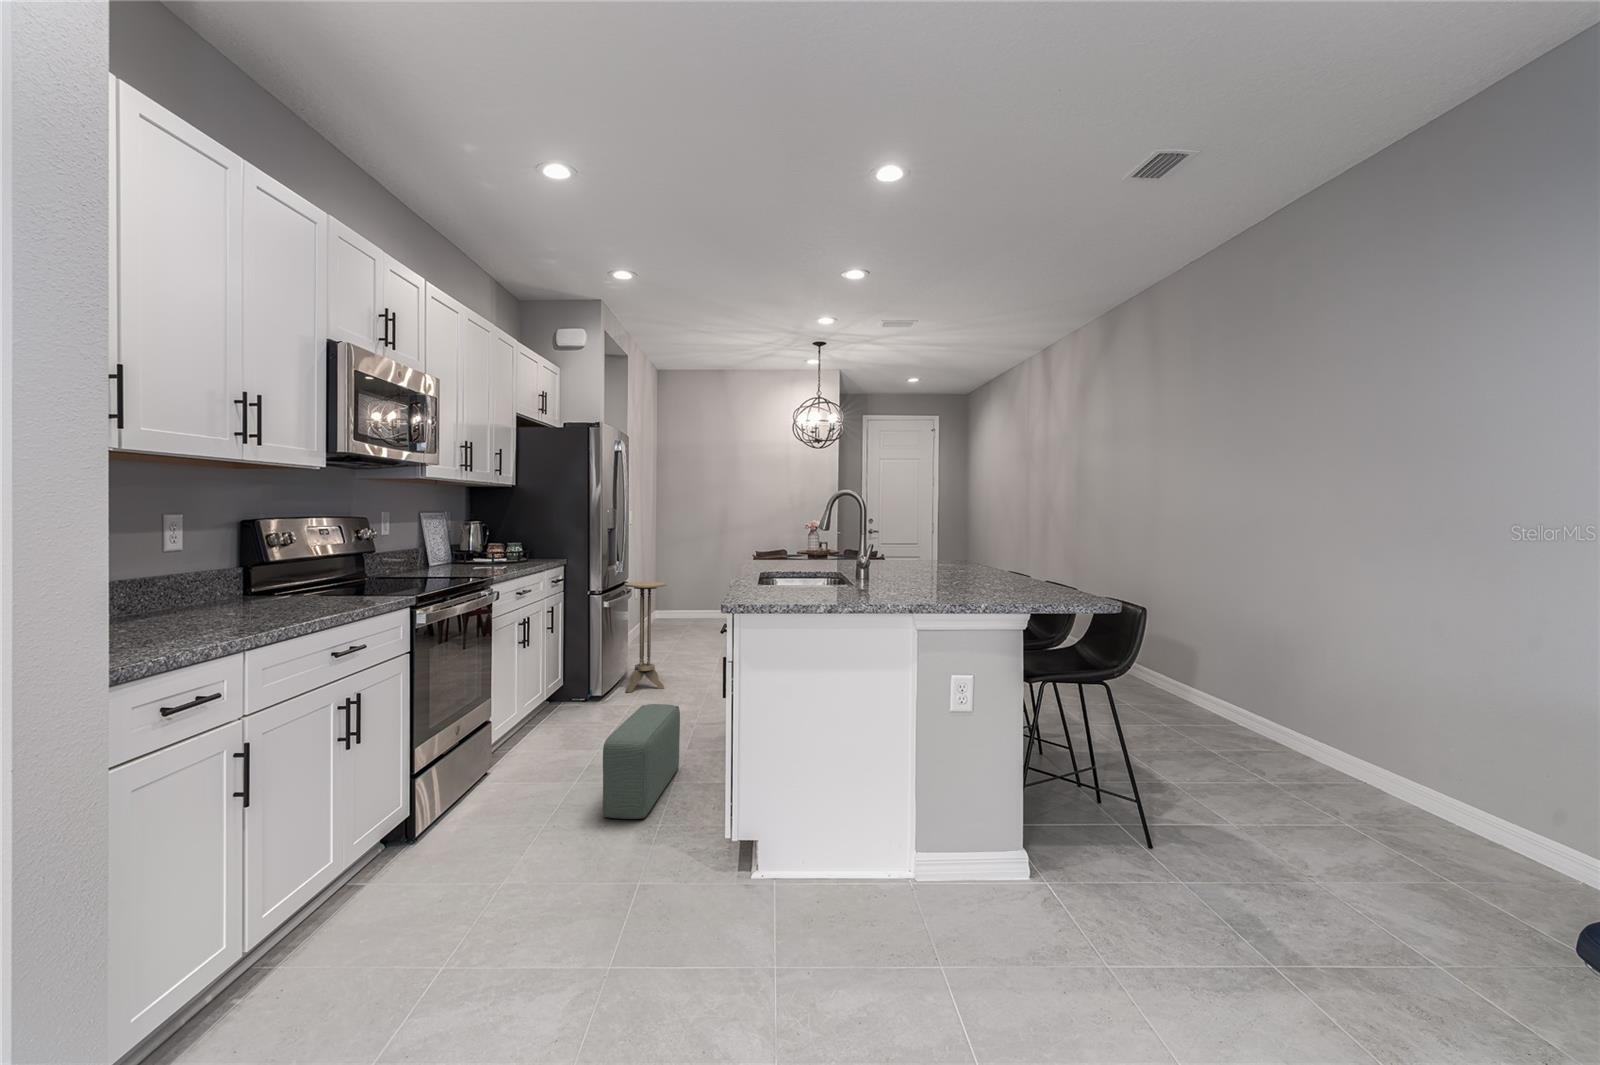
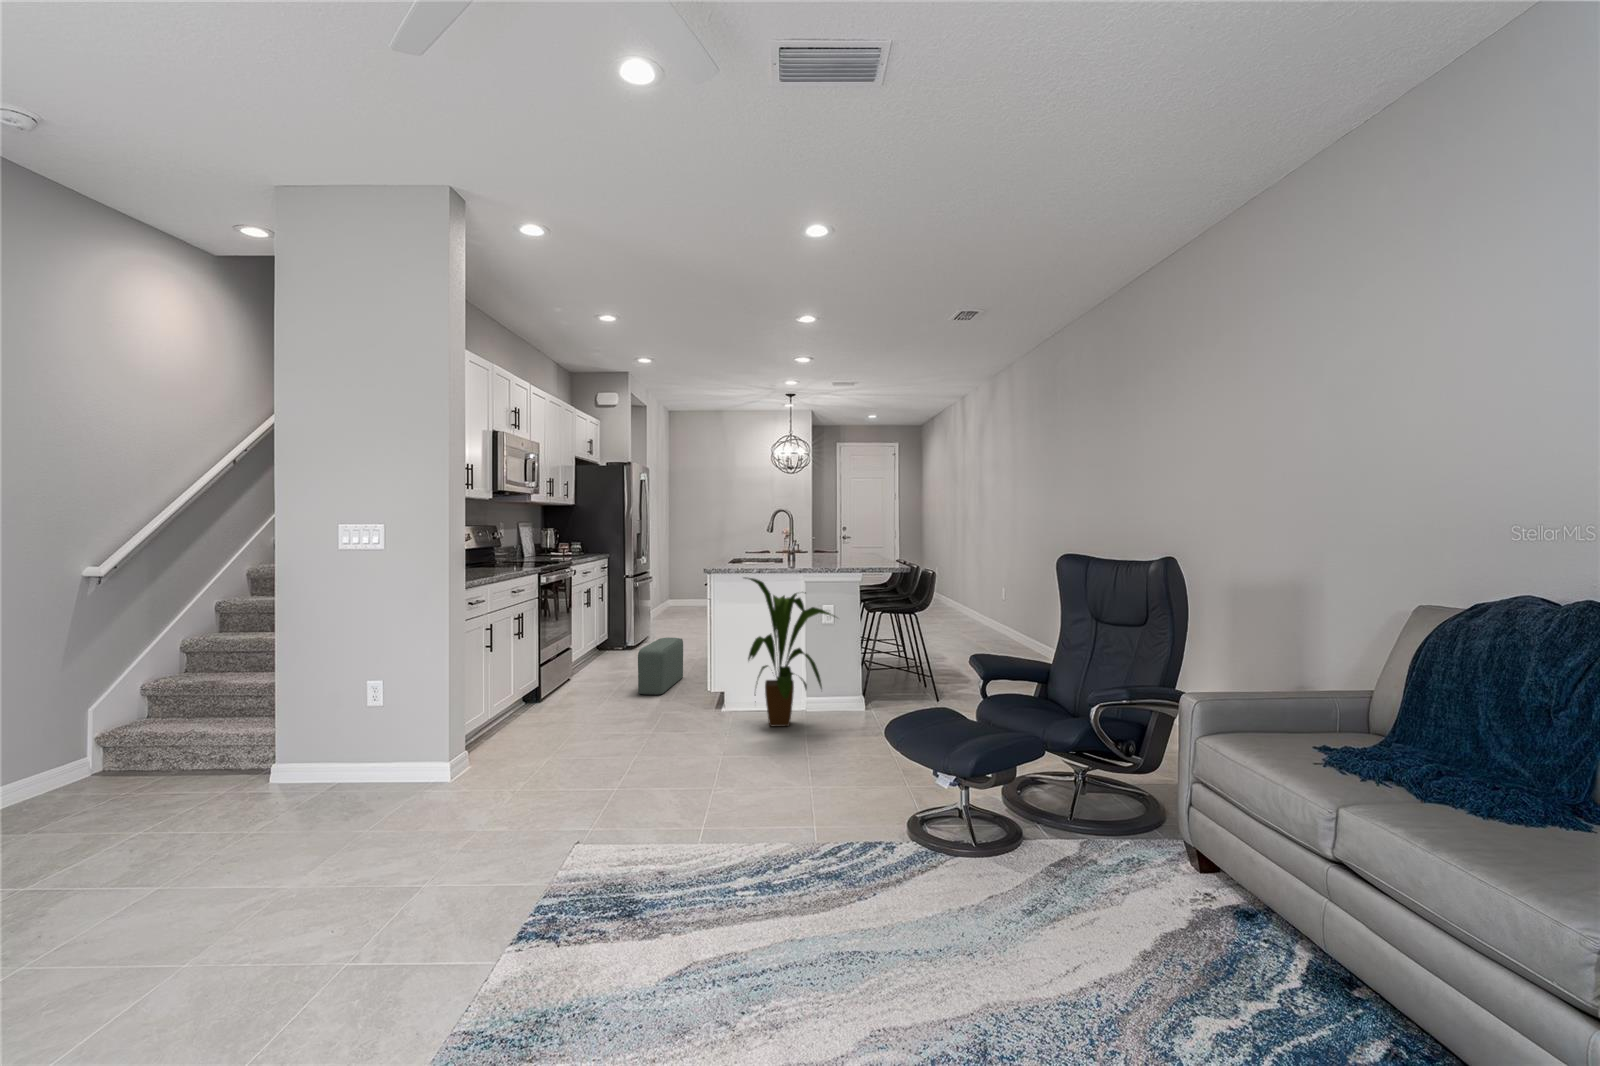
side table: present [624,582,666,693] -> none [648,571,677,646]
house plant: none [813,637,996,937] -> present [745,578,835,726]

